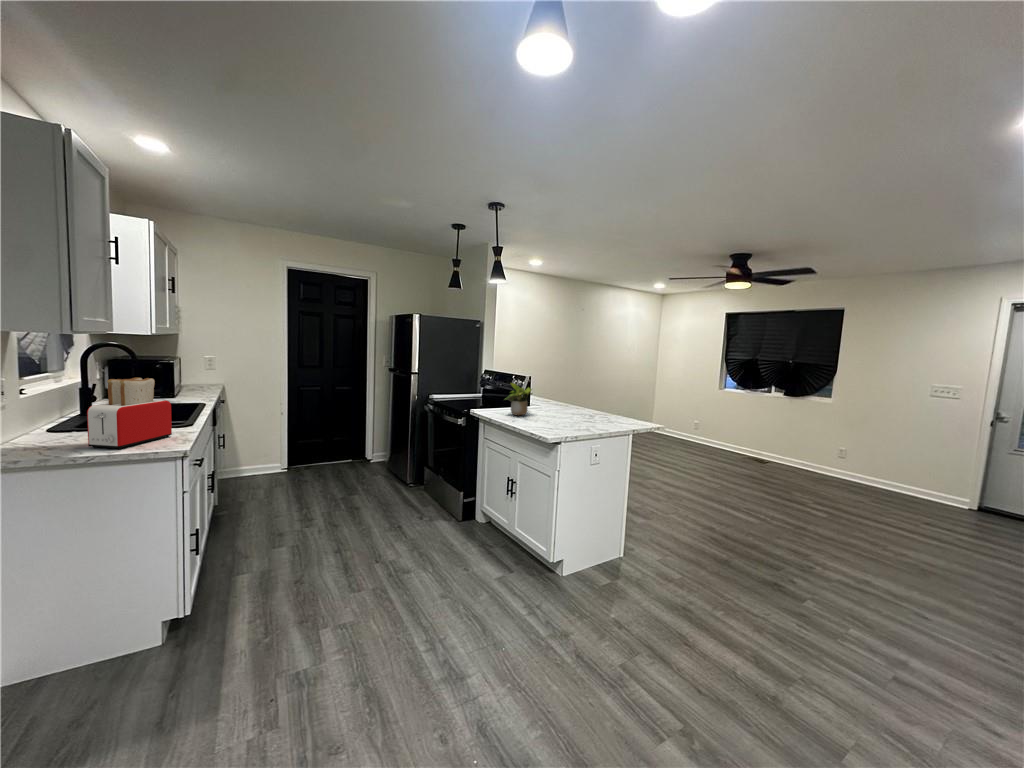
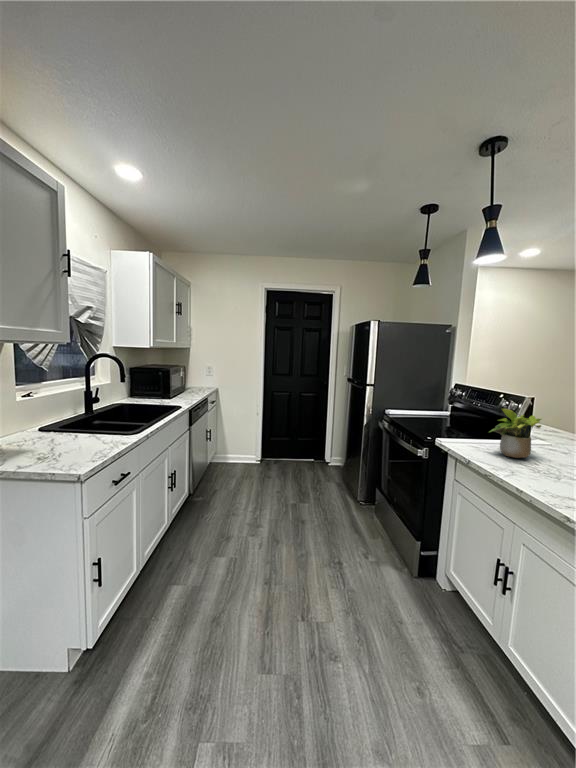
toaster: present [87,377,172,449] -> none [26,388,105,461]

